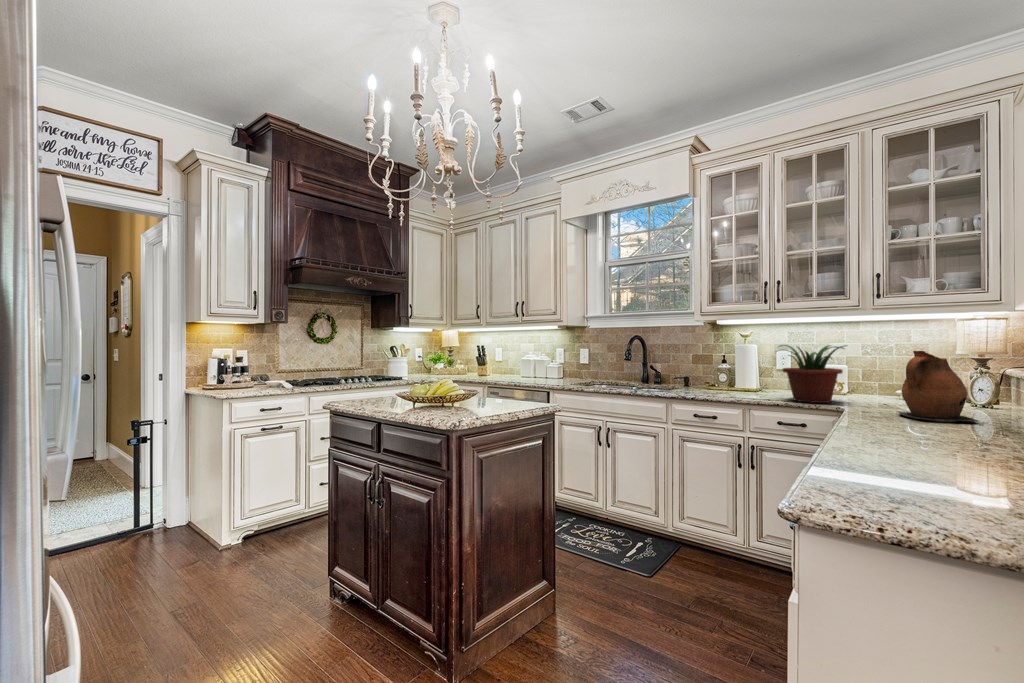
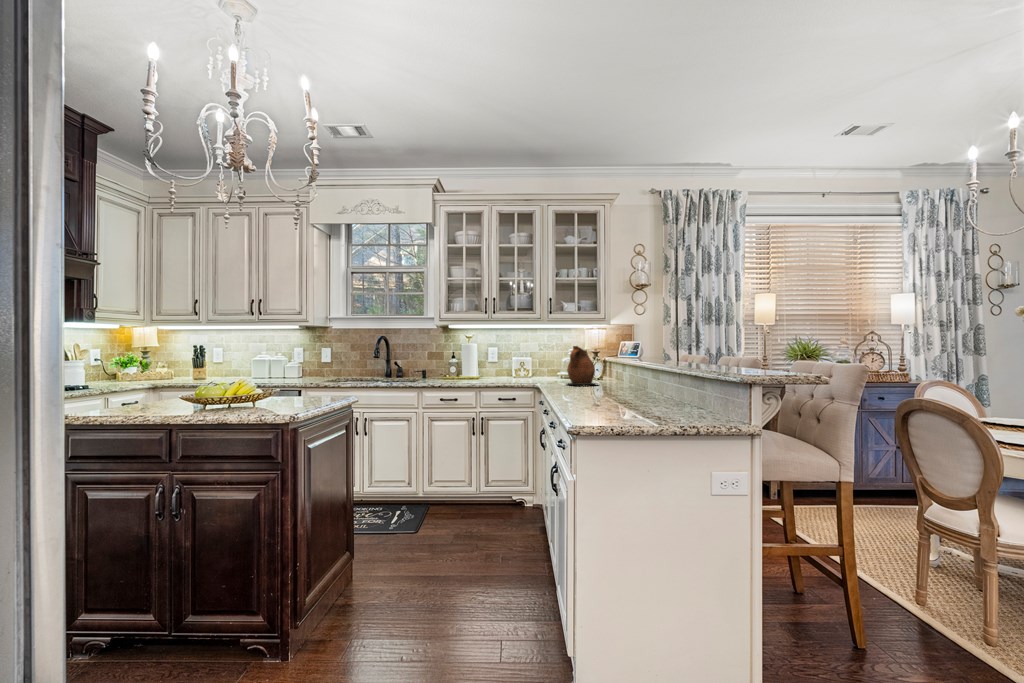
potted plant: present [777,345,847,403] -> none [497,344,538,383]

